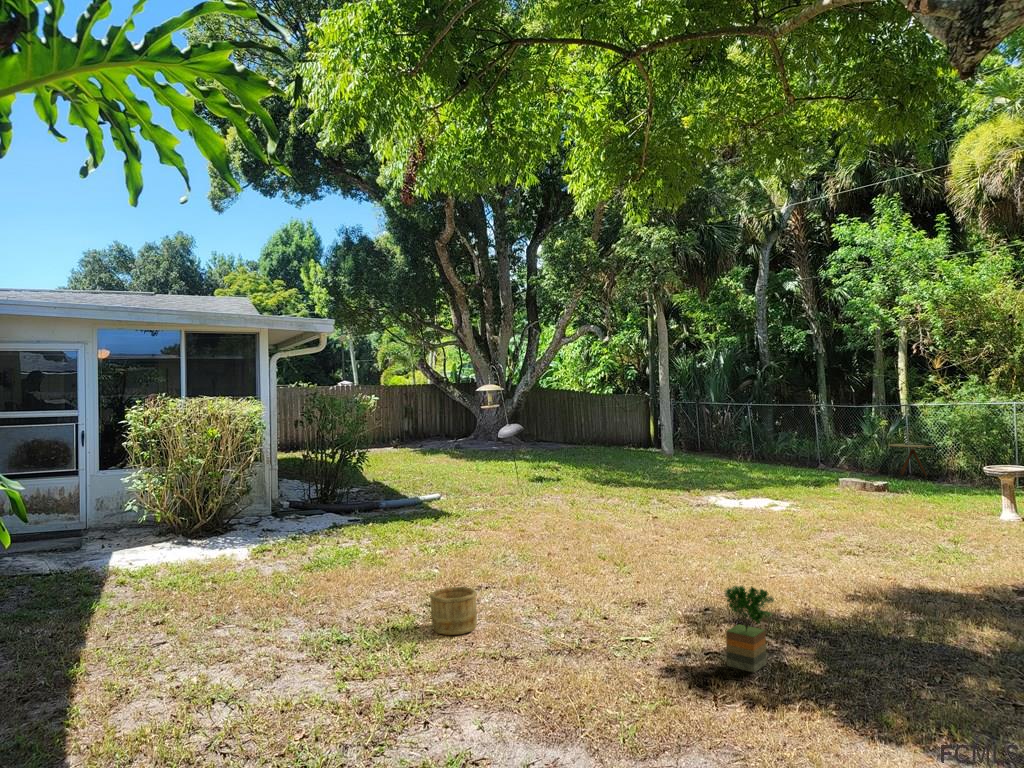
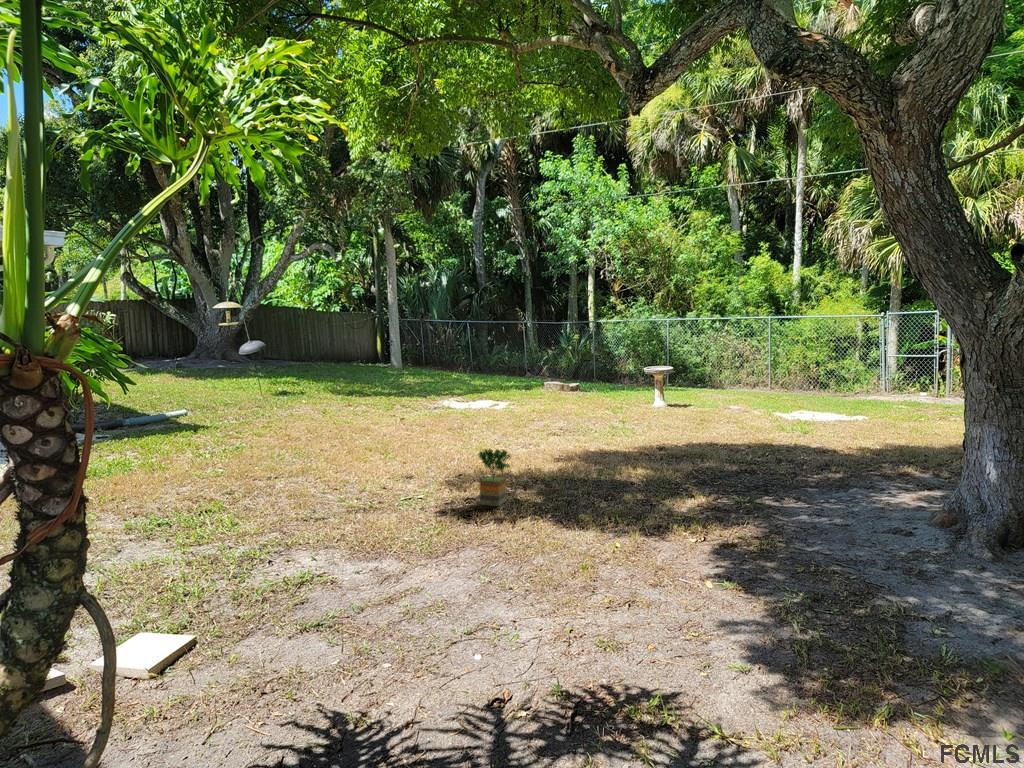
round table: present [888,444,935,476] -> none [580,353,616,379]
wooden bucket: present [429,587,477,635] -> none [242,472,283,509]

